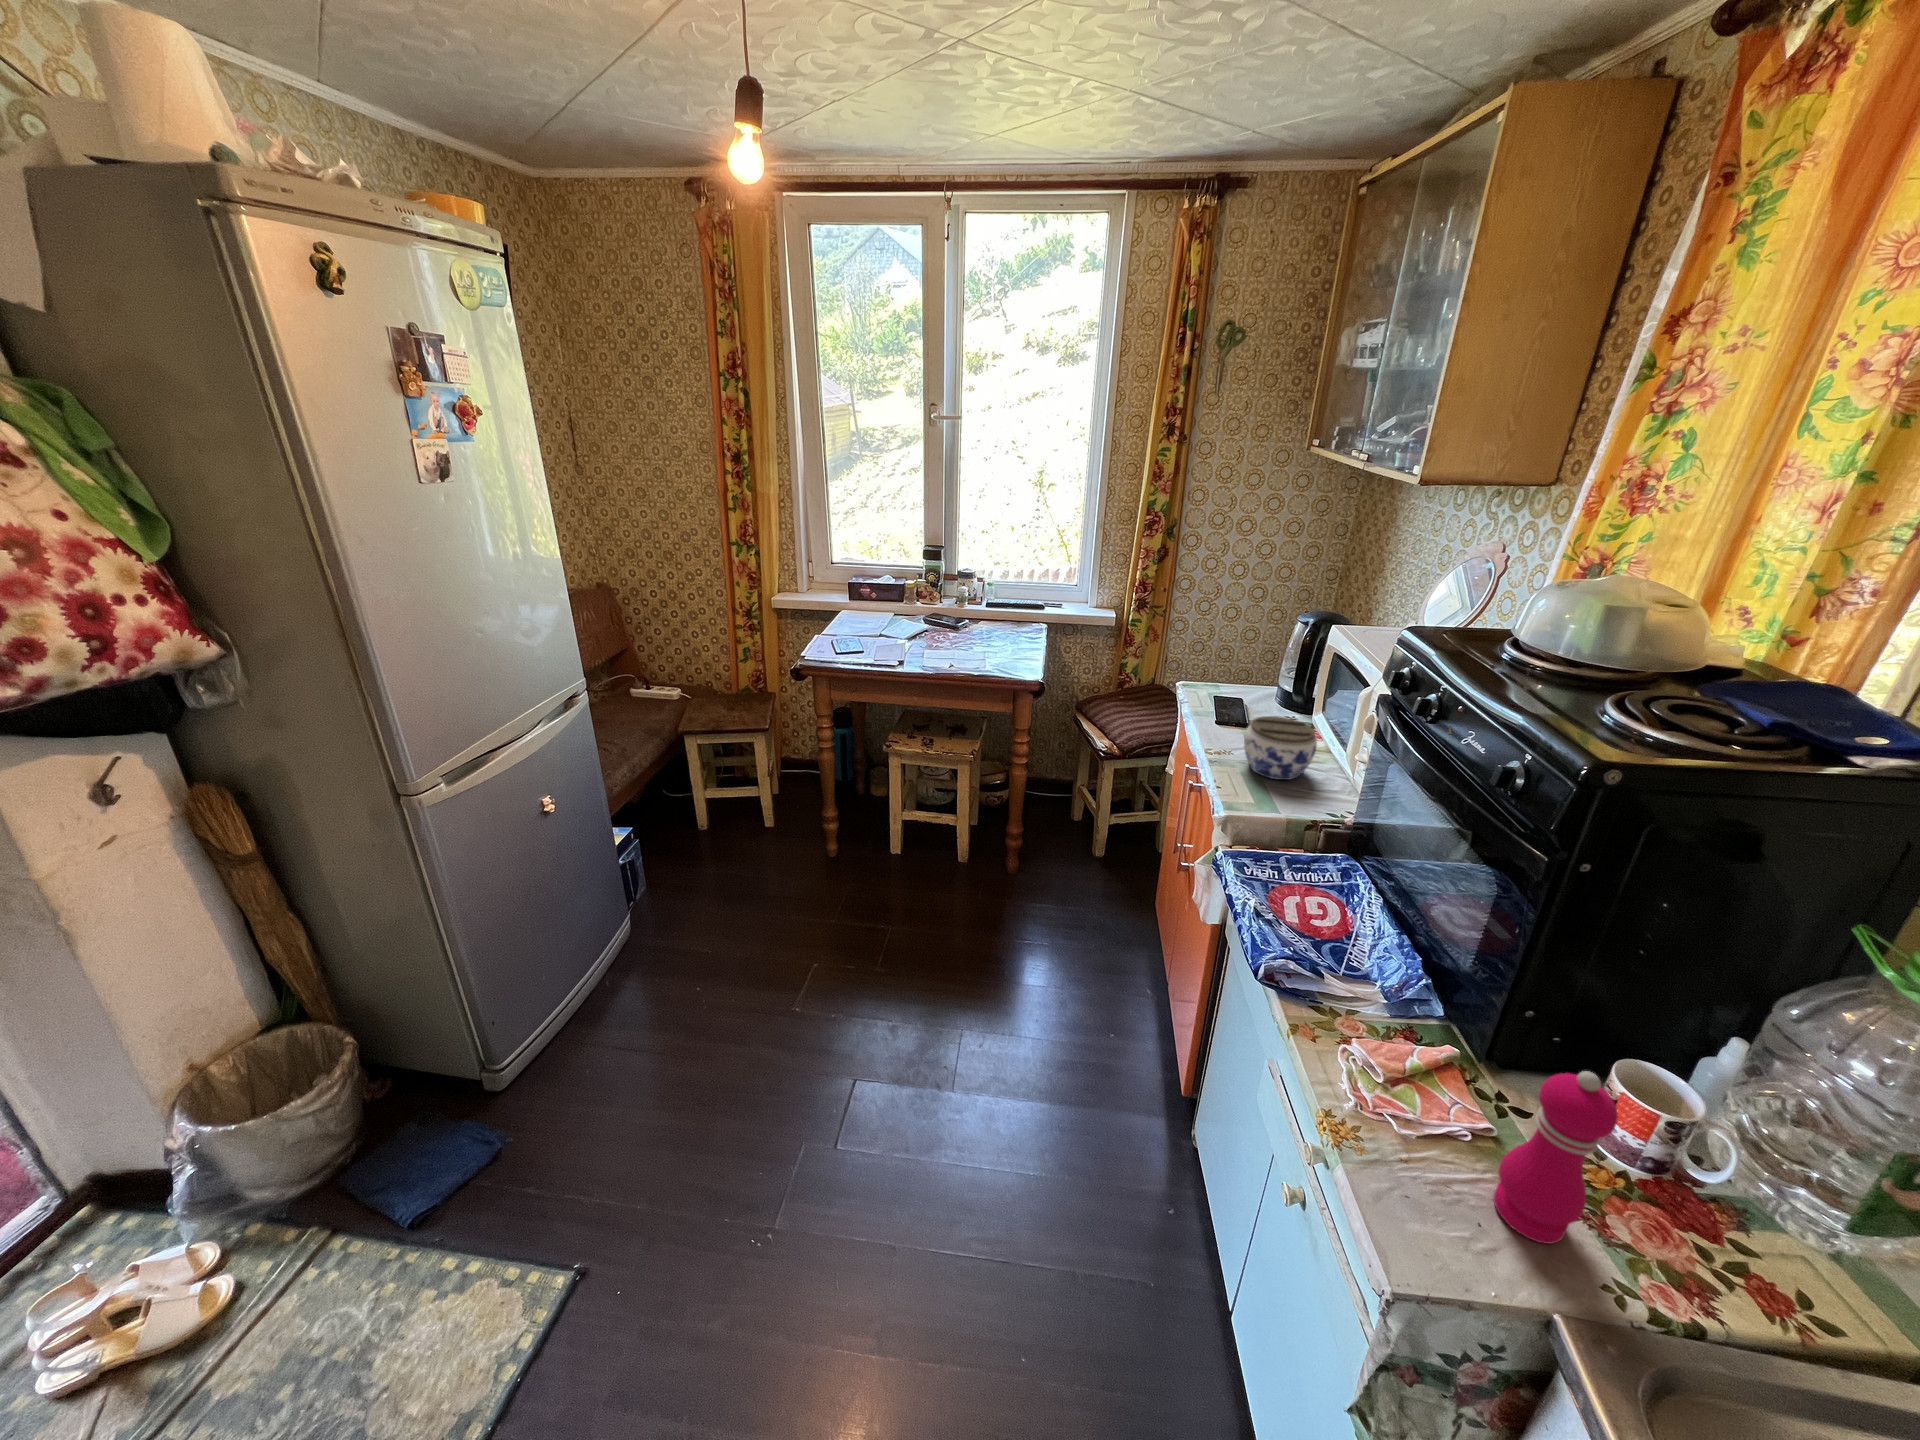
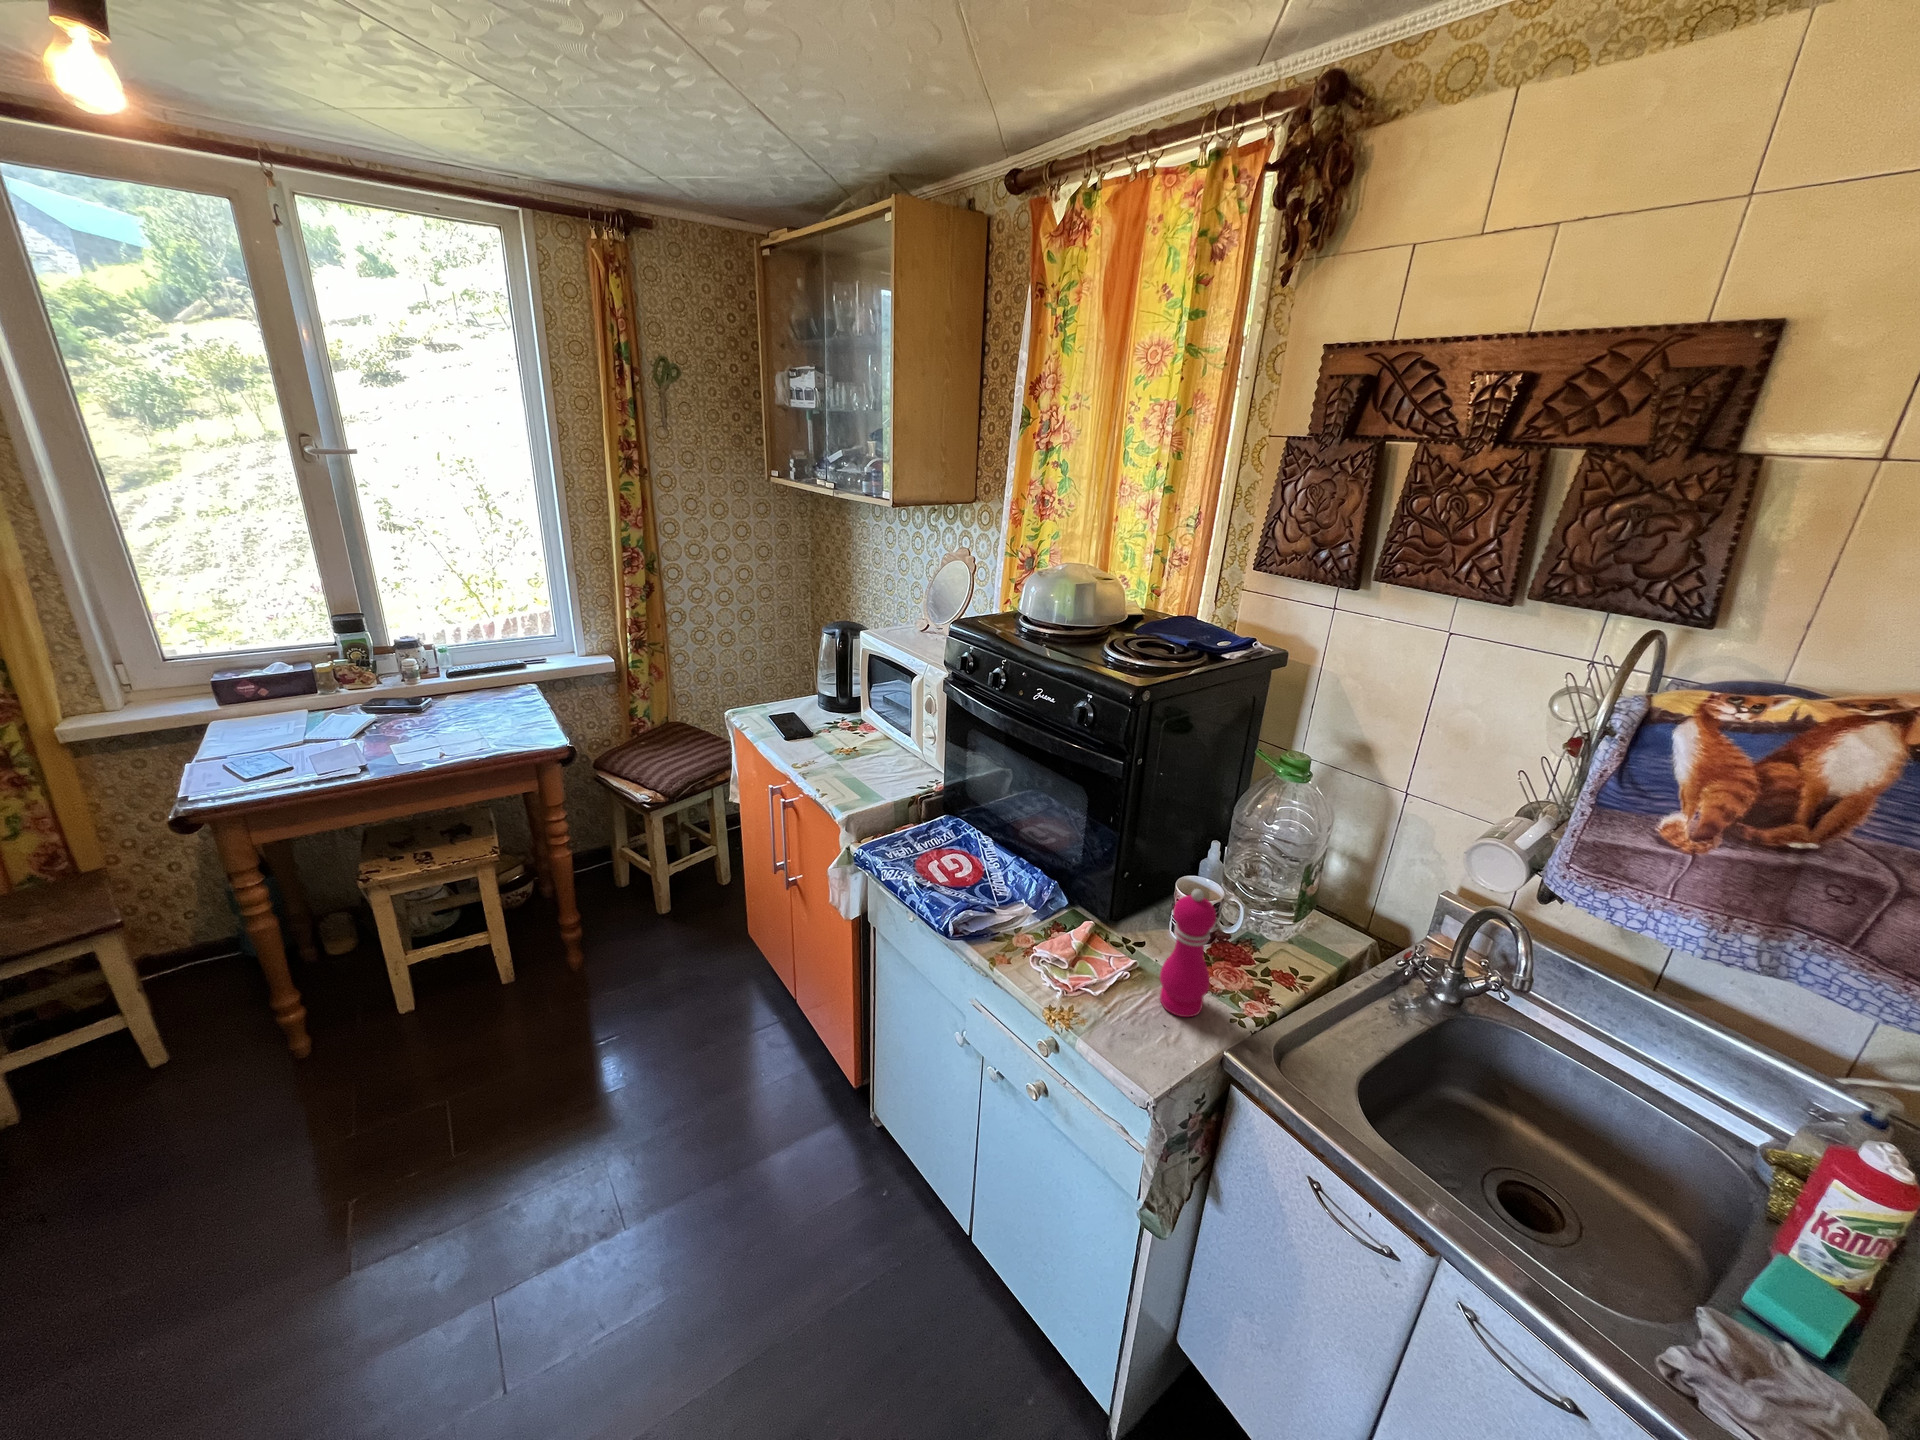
jar: present [1244,716,1317,780] -> none [824,718,885,774]

